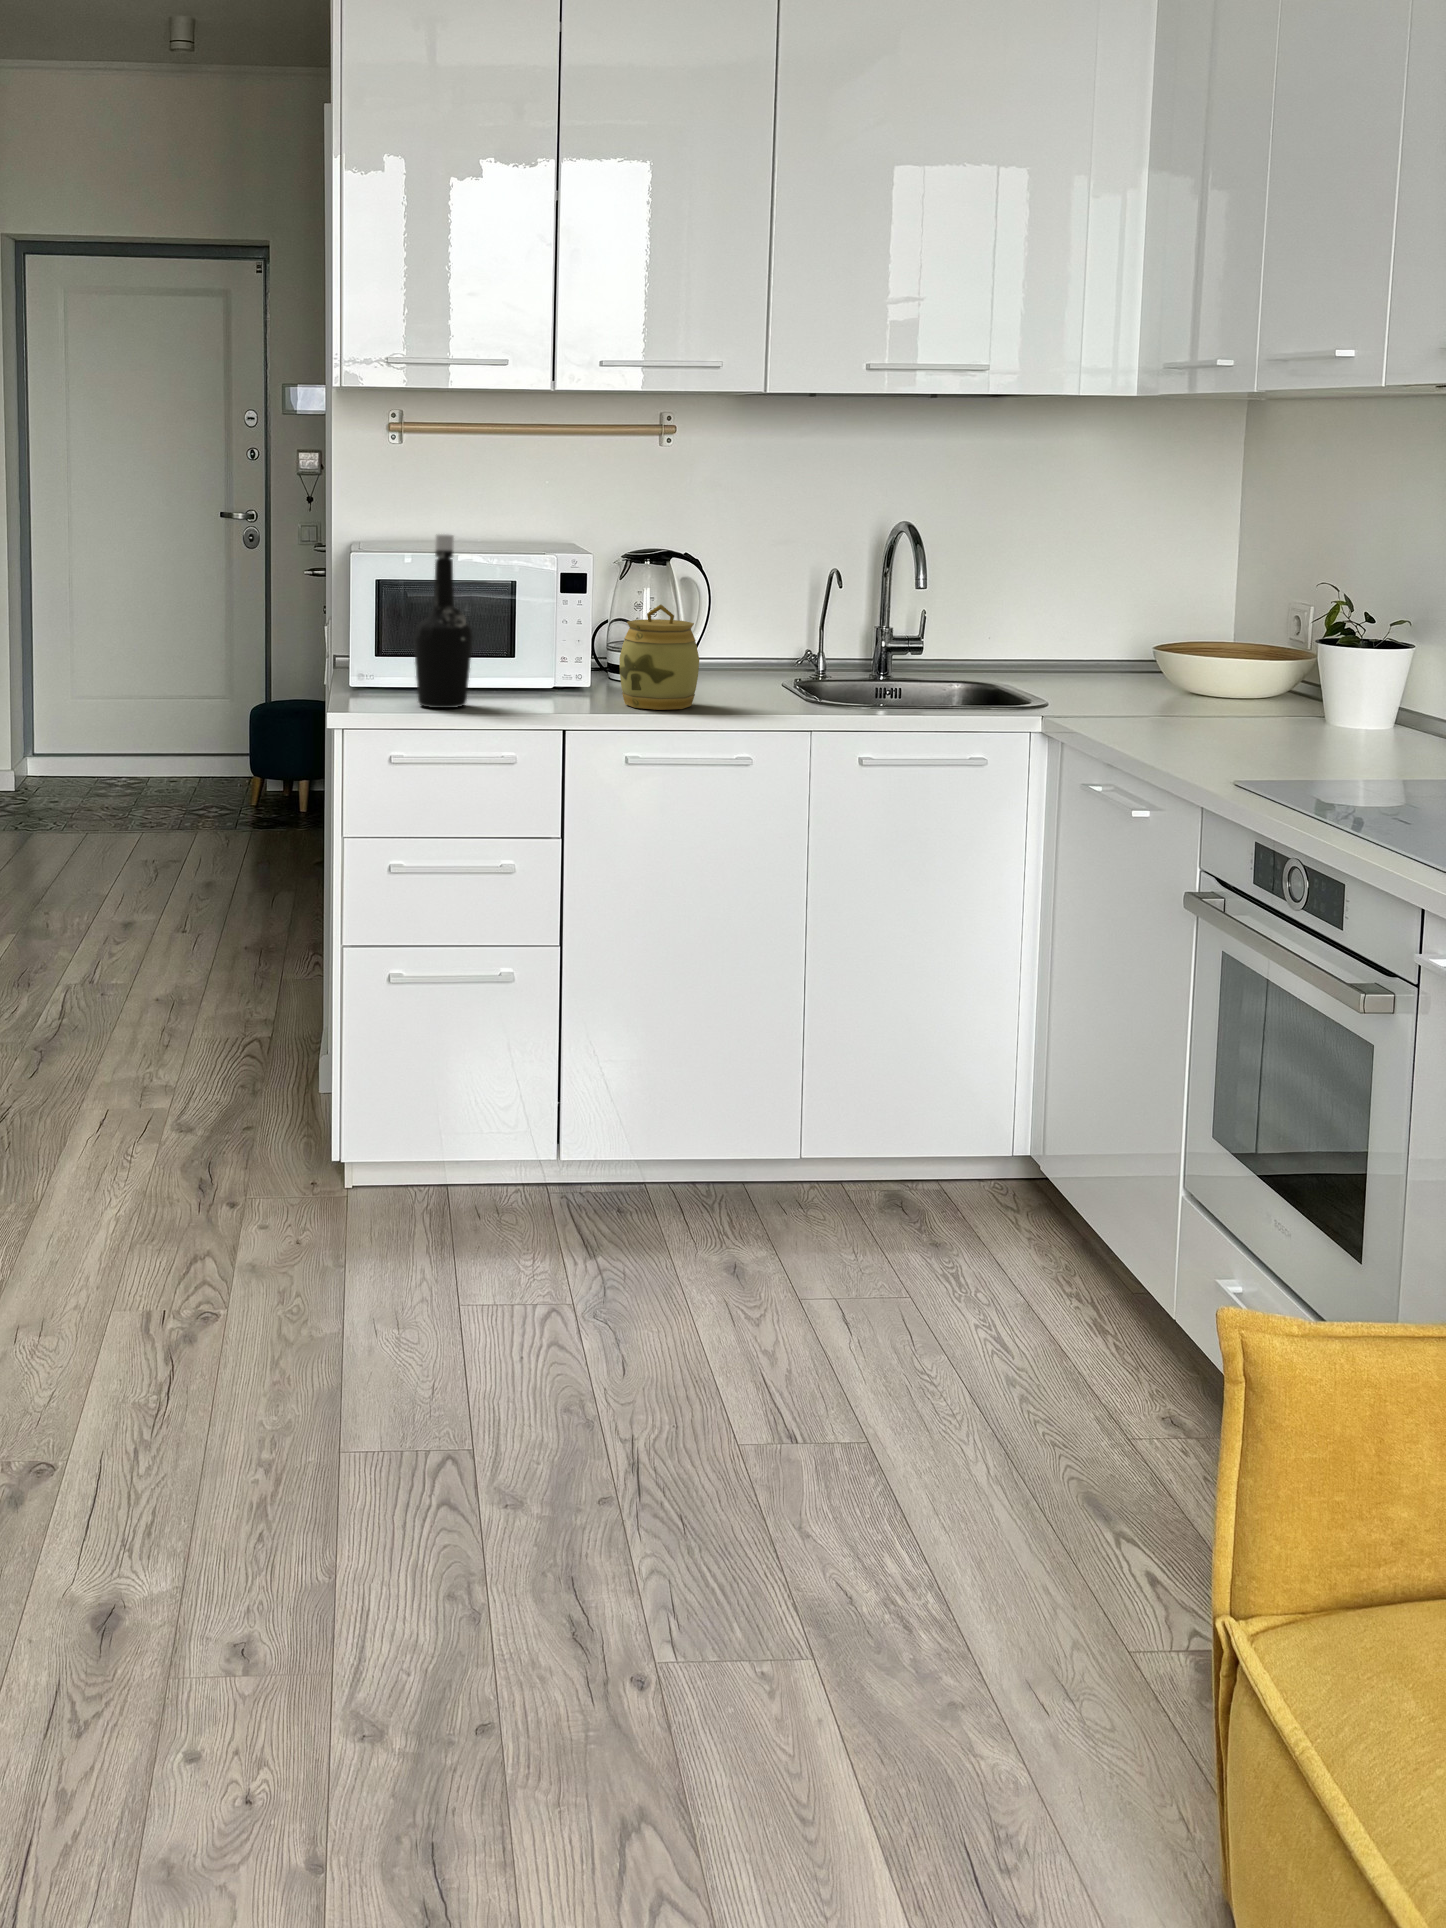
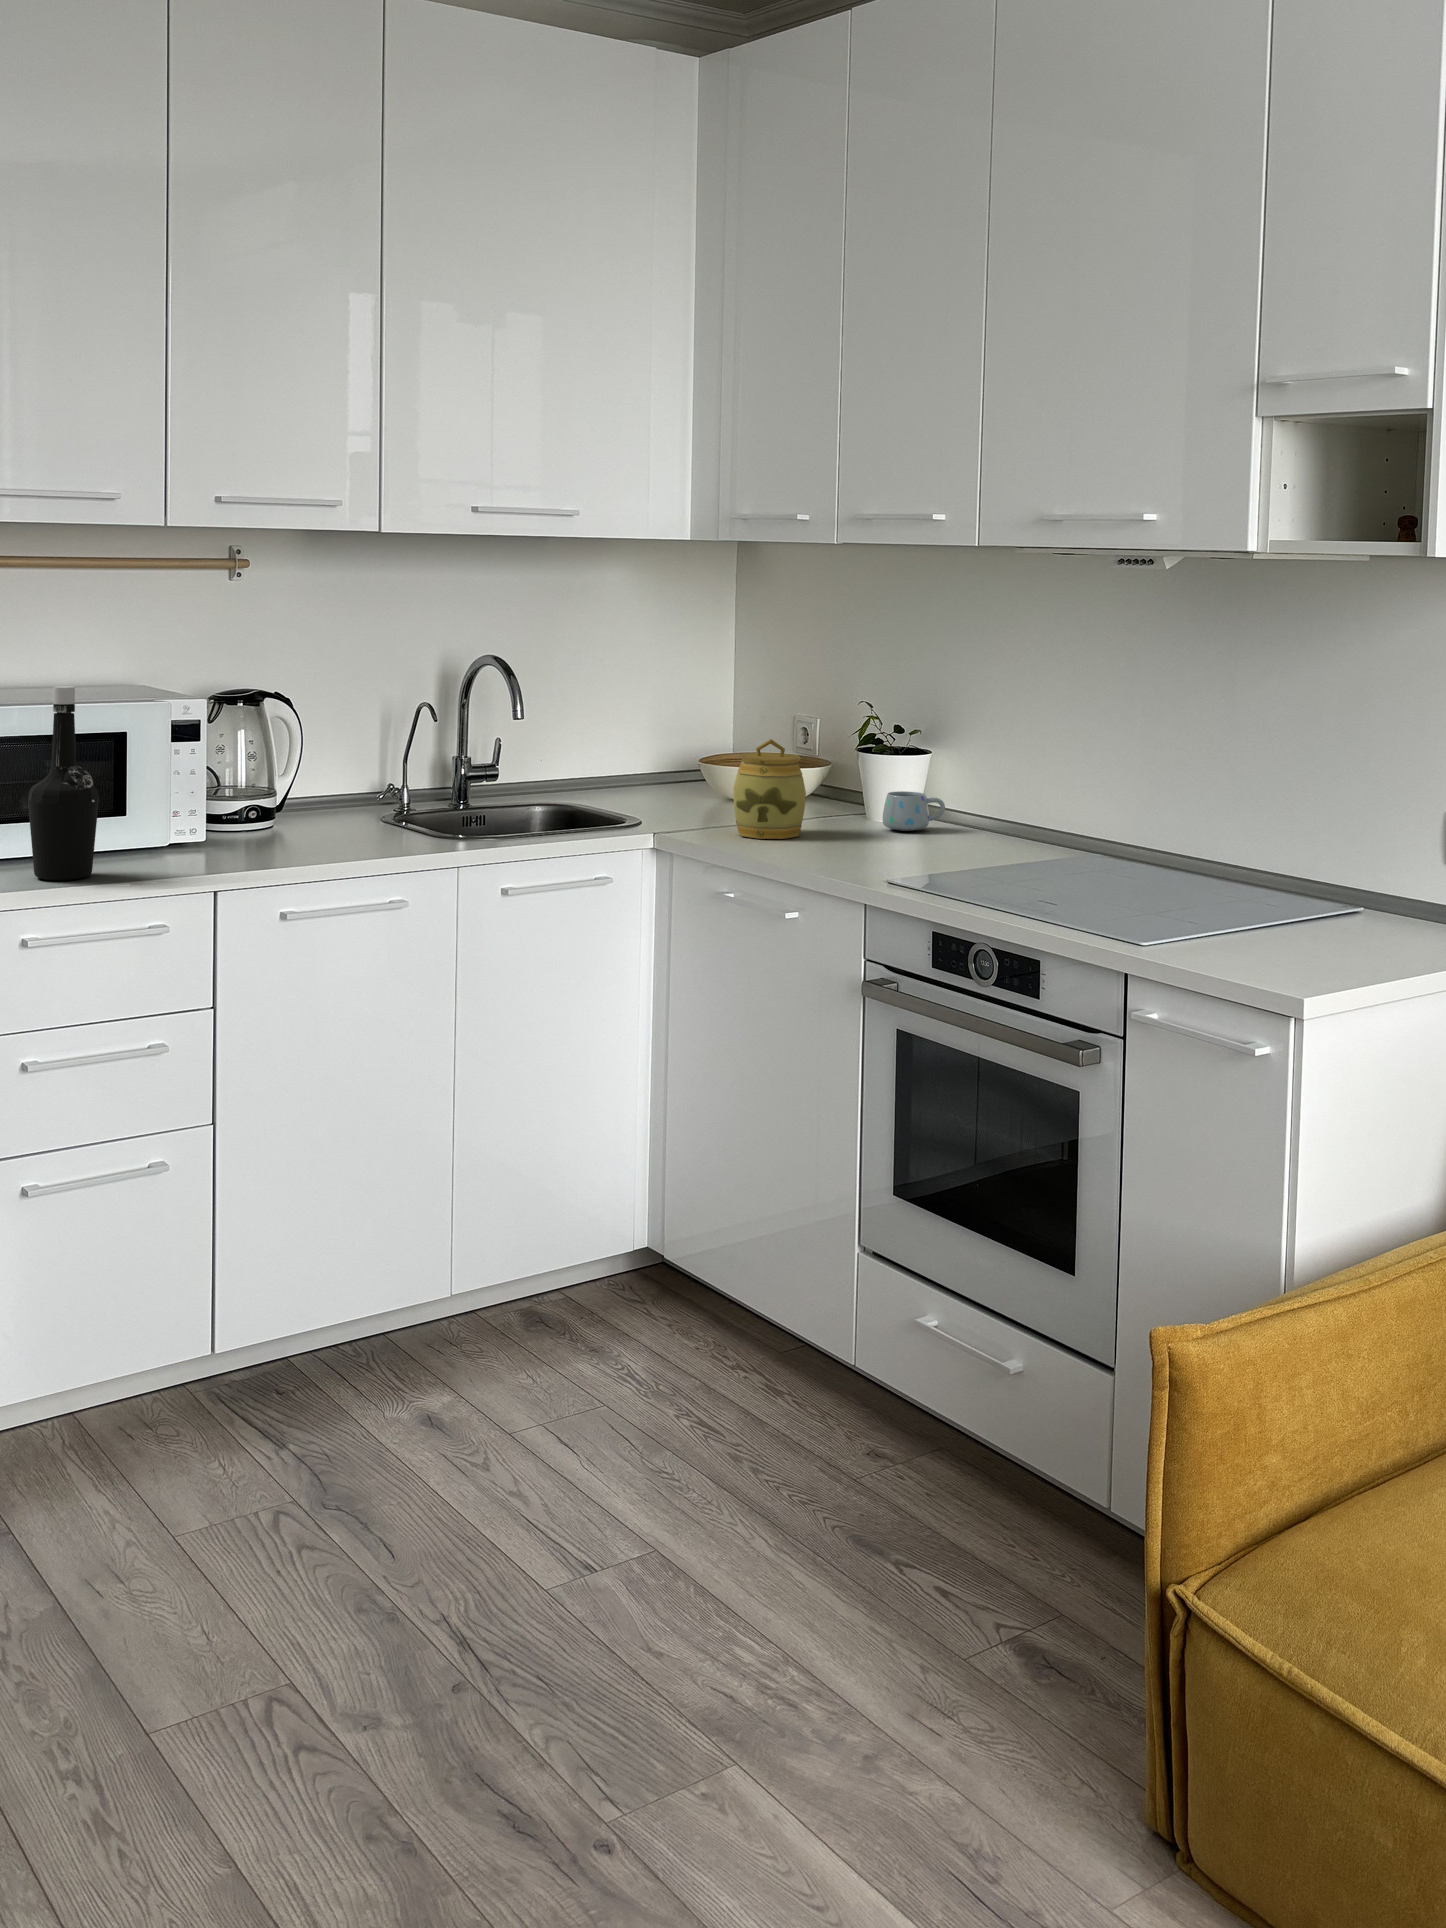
jar: present [619,605,699,710] -> present [733,739,806,839]
mug: none [1323,689,1405,736] -> present [882,791,945,831]

